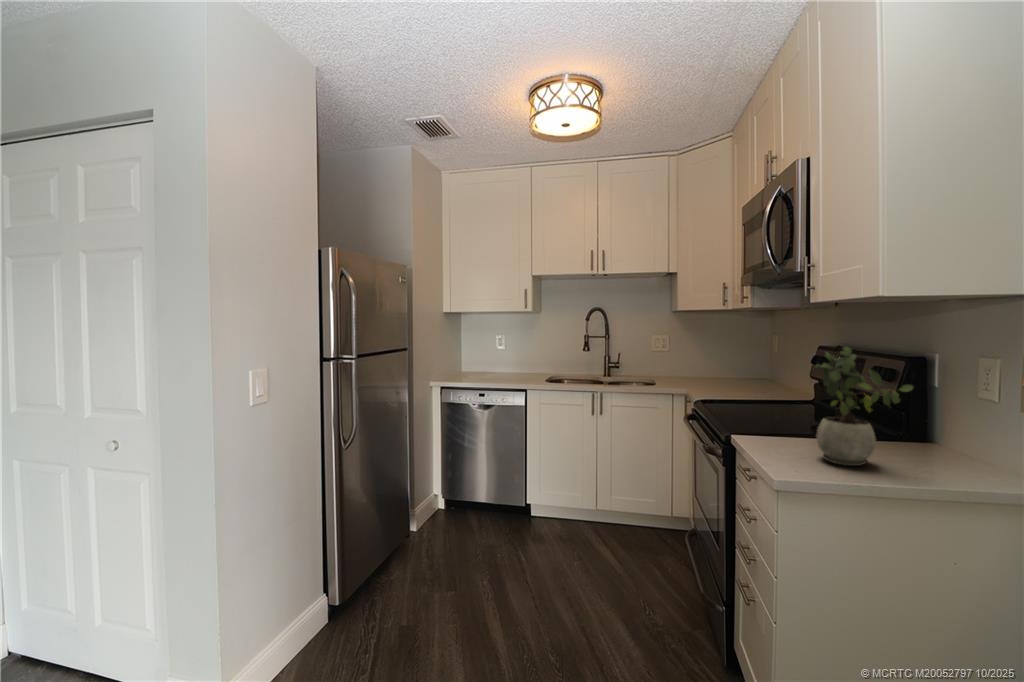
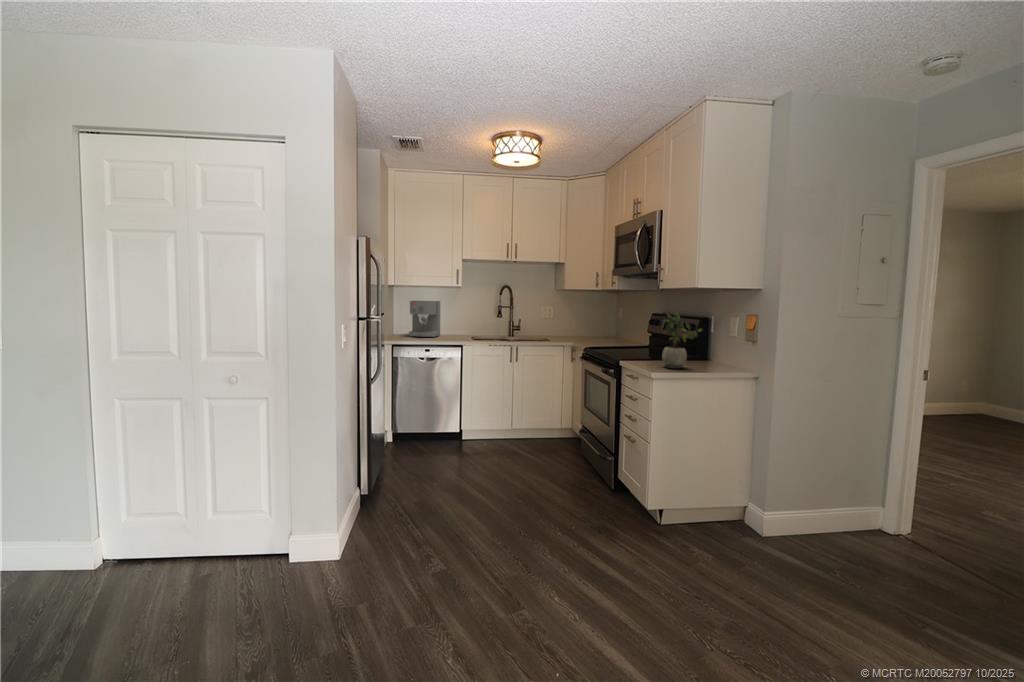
coffee maker: none [472,332,514,378] -> present [409,301,440,337]

